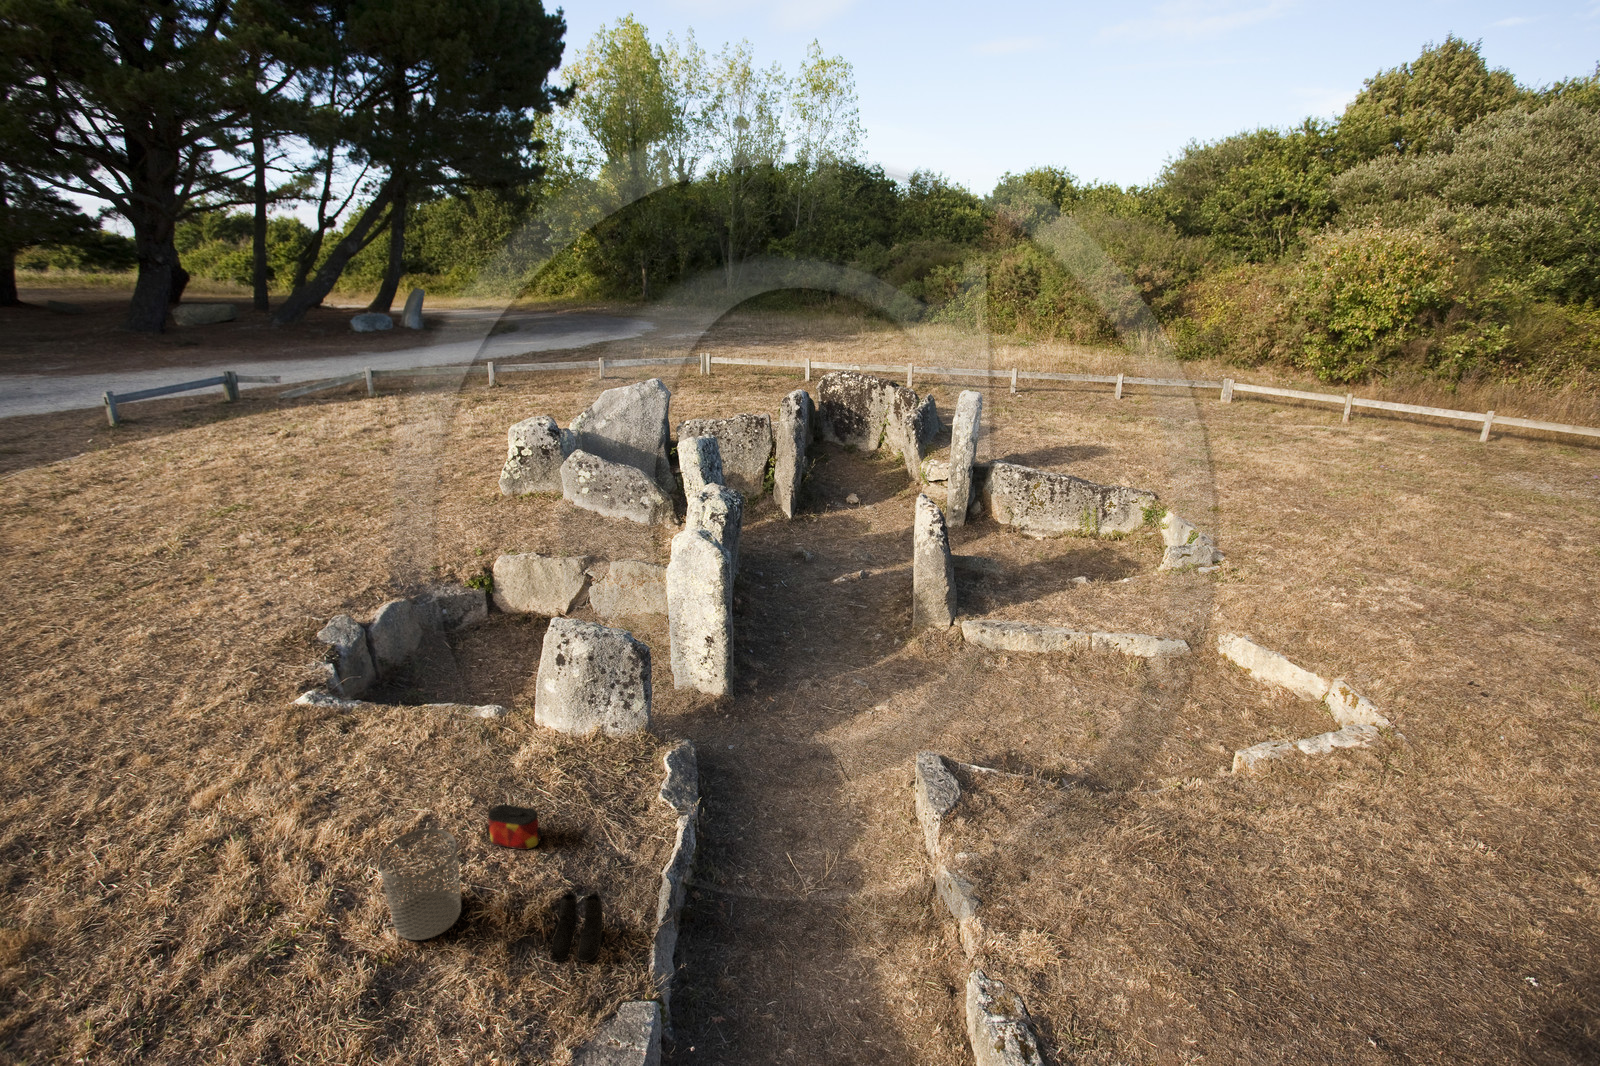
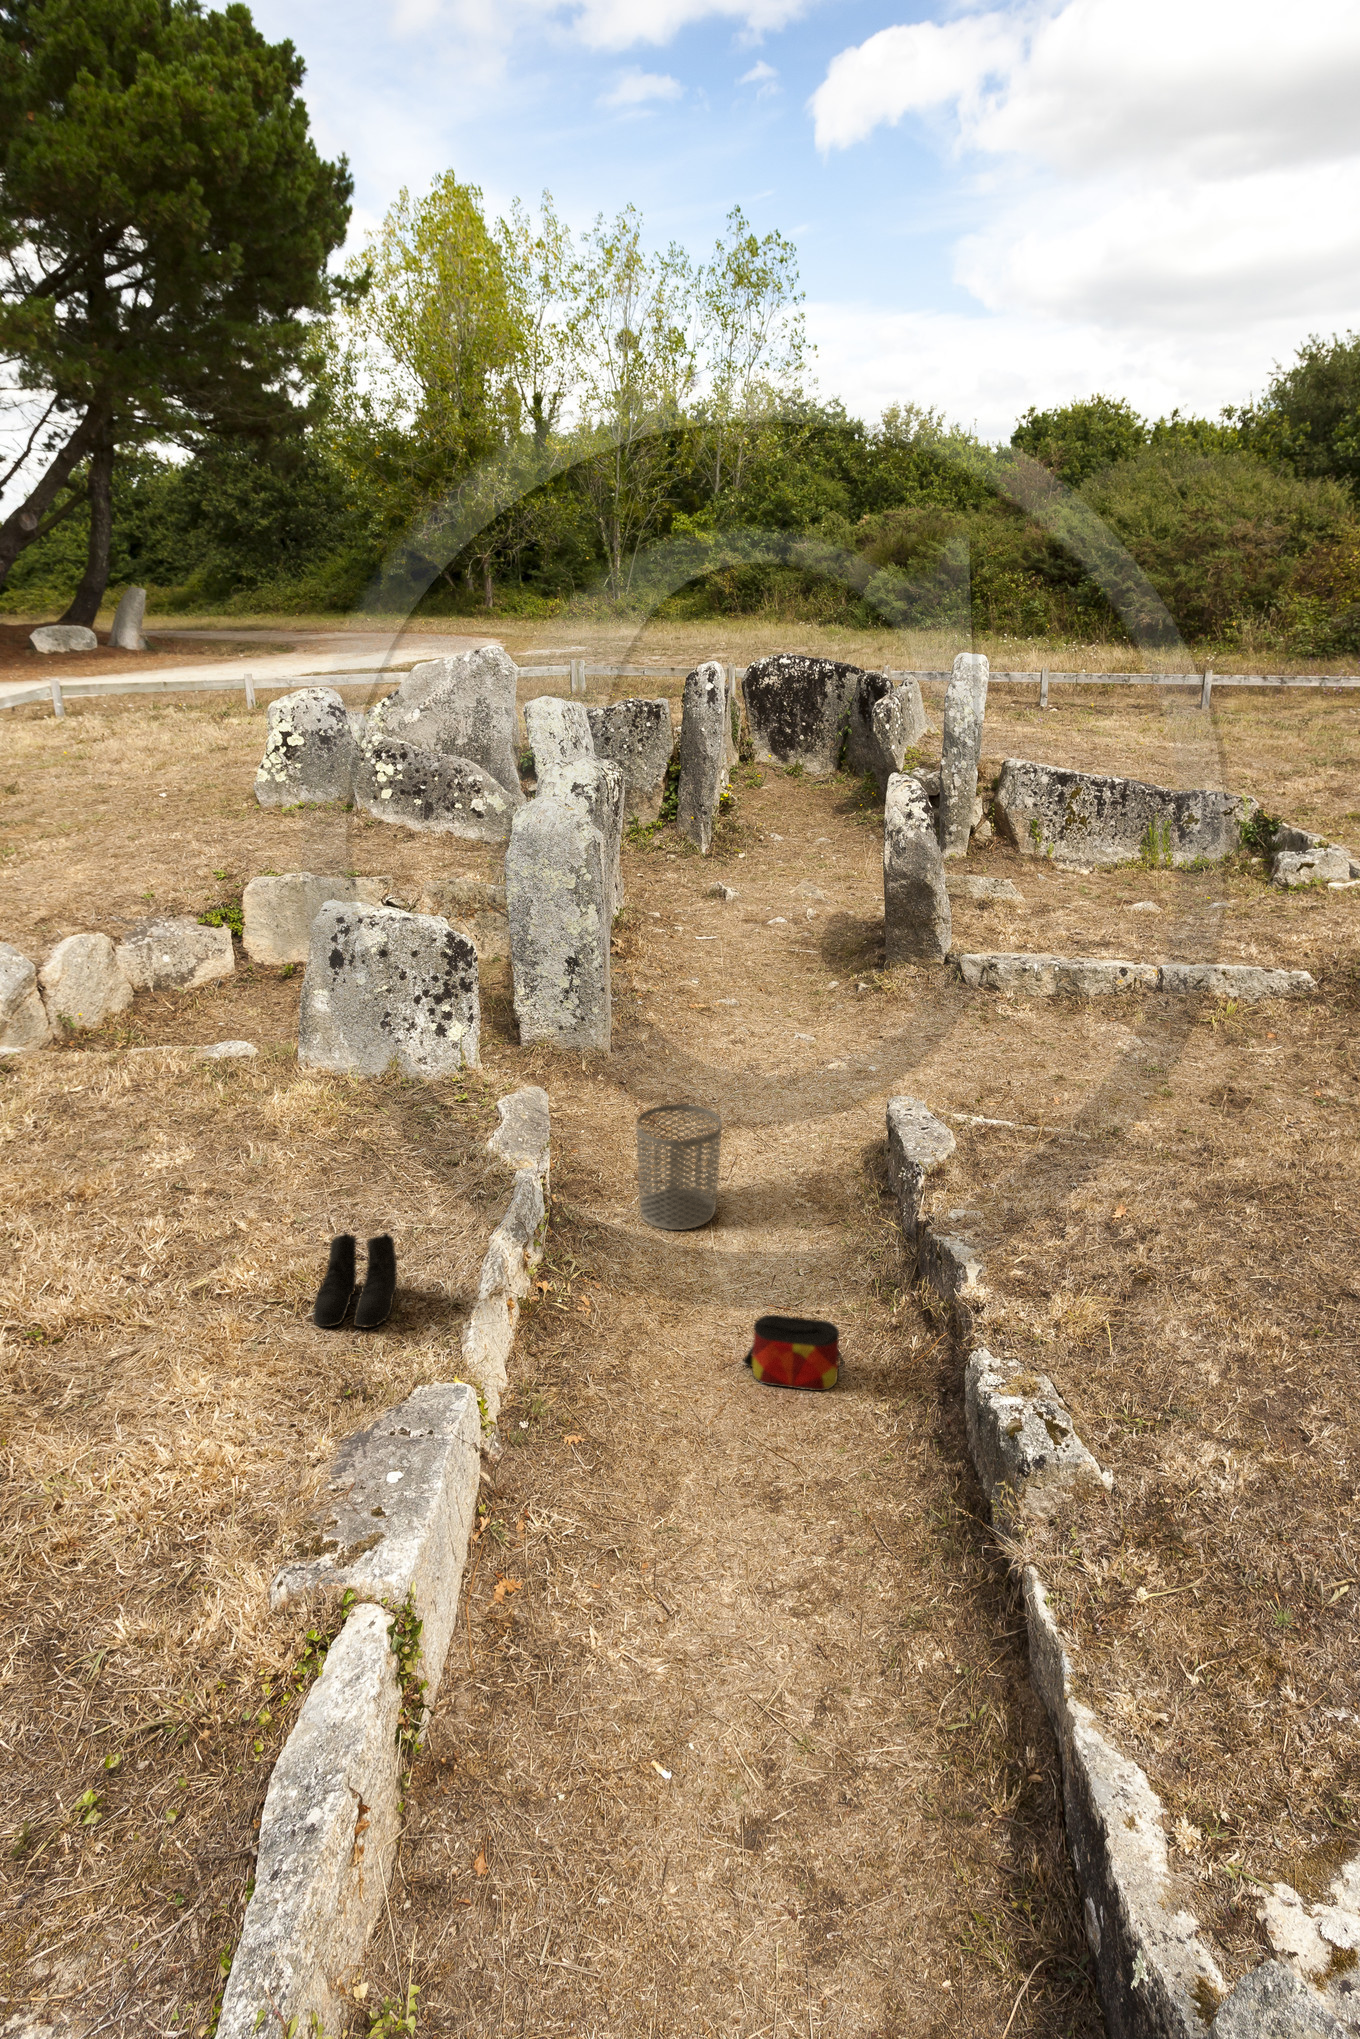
bag: present [486,804,544,850] -> present [743,1315,845,1391]
waste bin: present [379,829,461,940] -> present [637,1104,722,1230]

